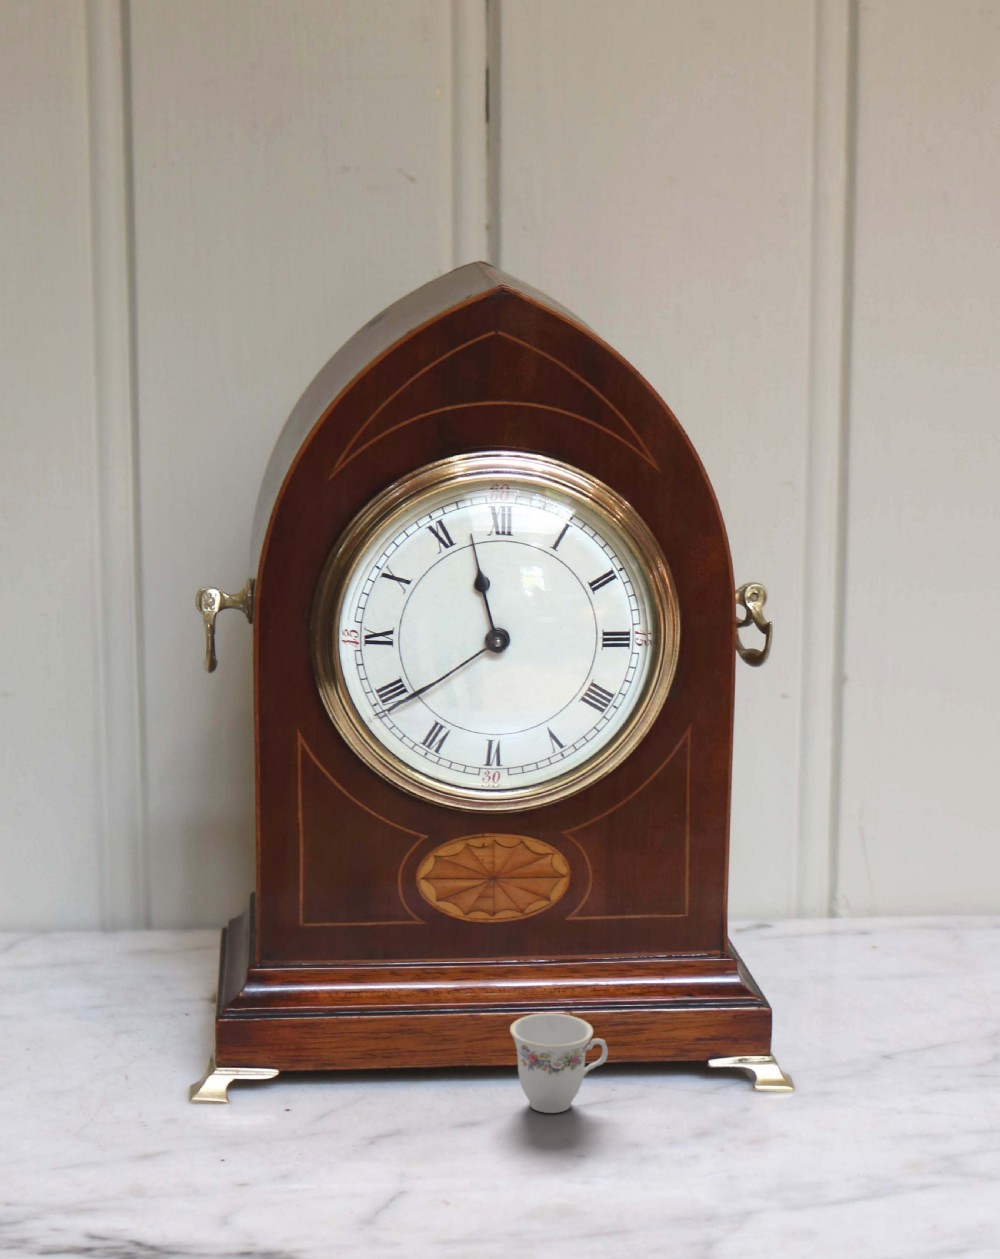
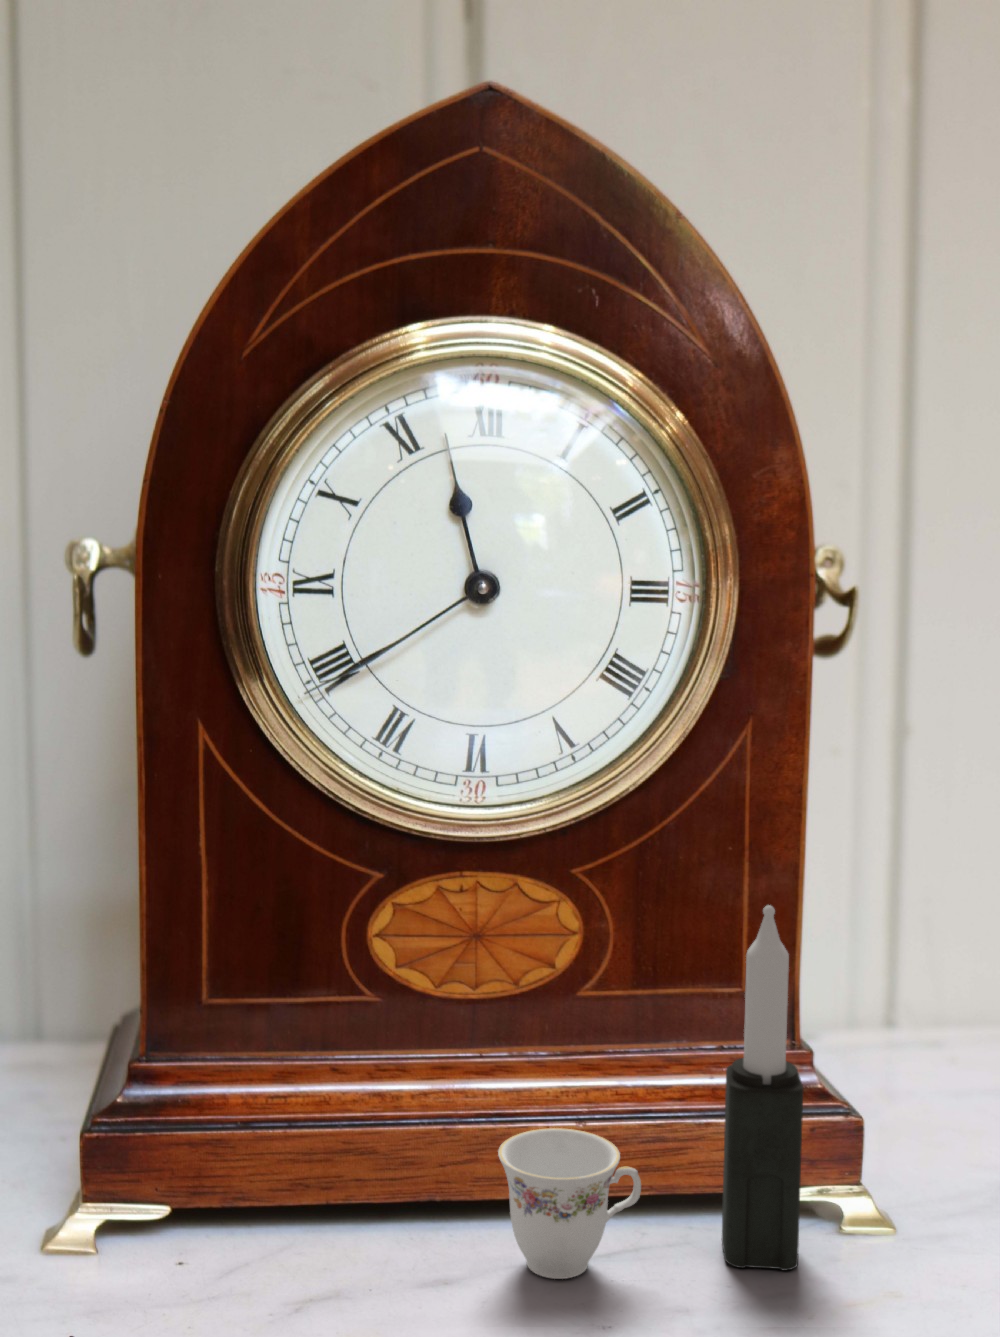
candle: none [663,861,719,1107] -> present [722,905,803,1270]

